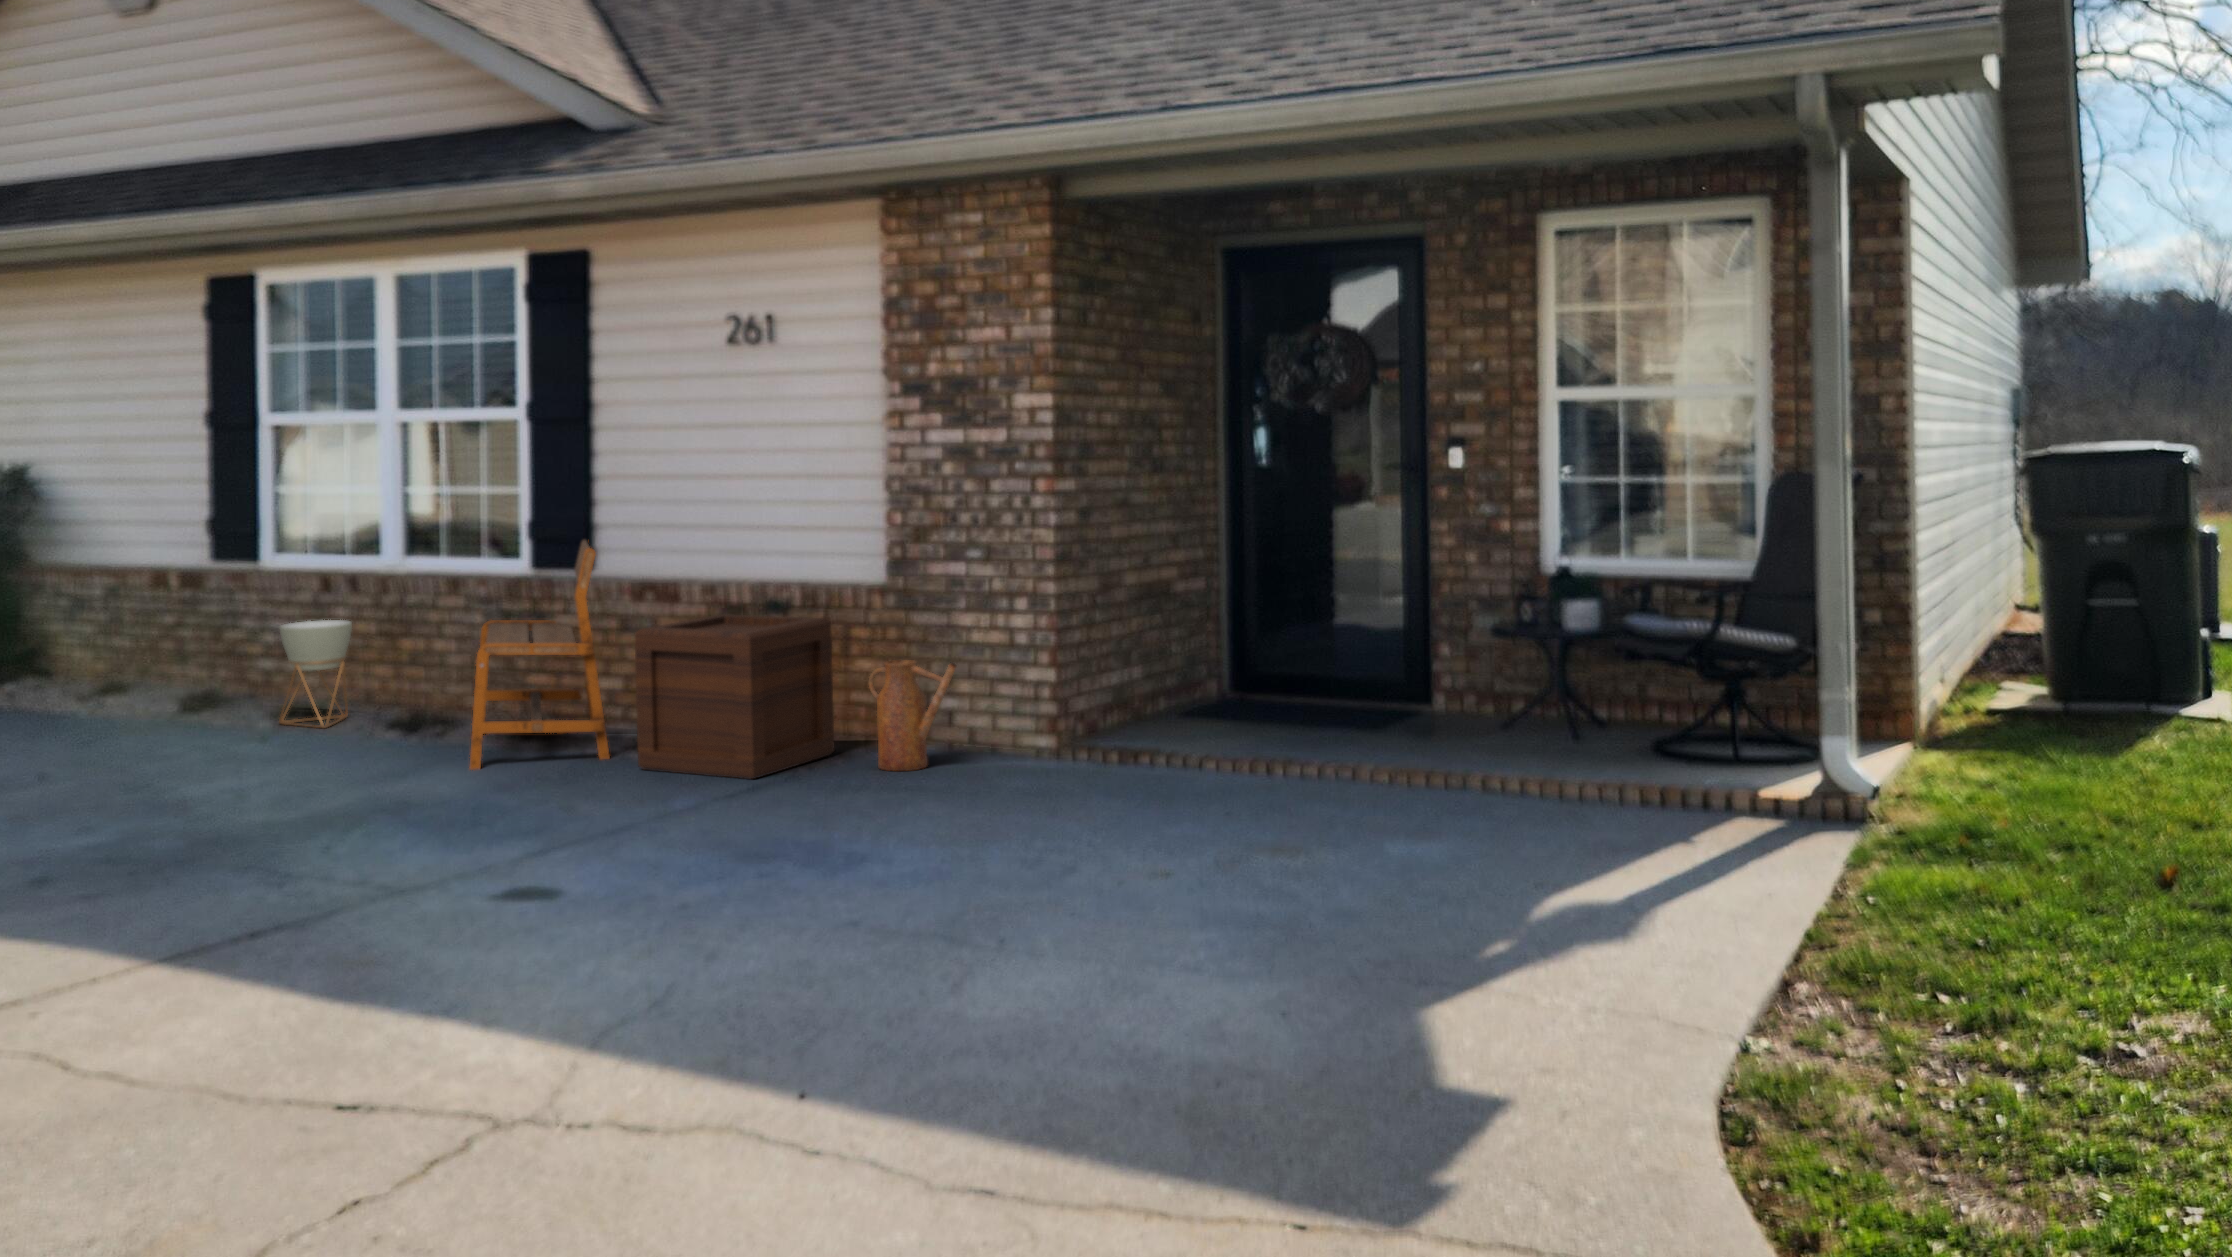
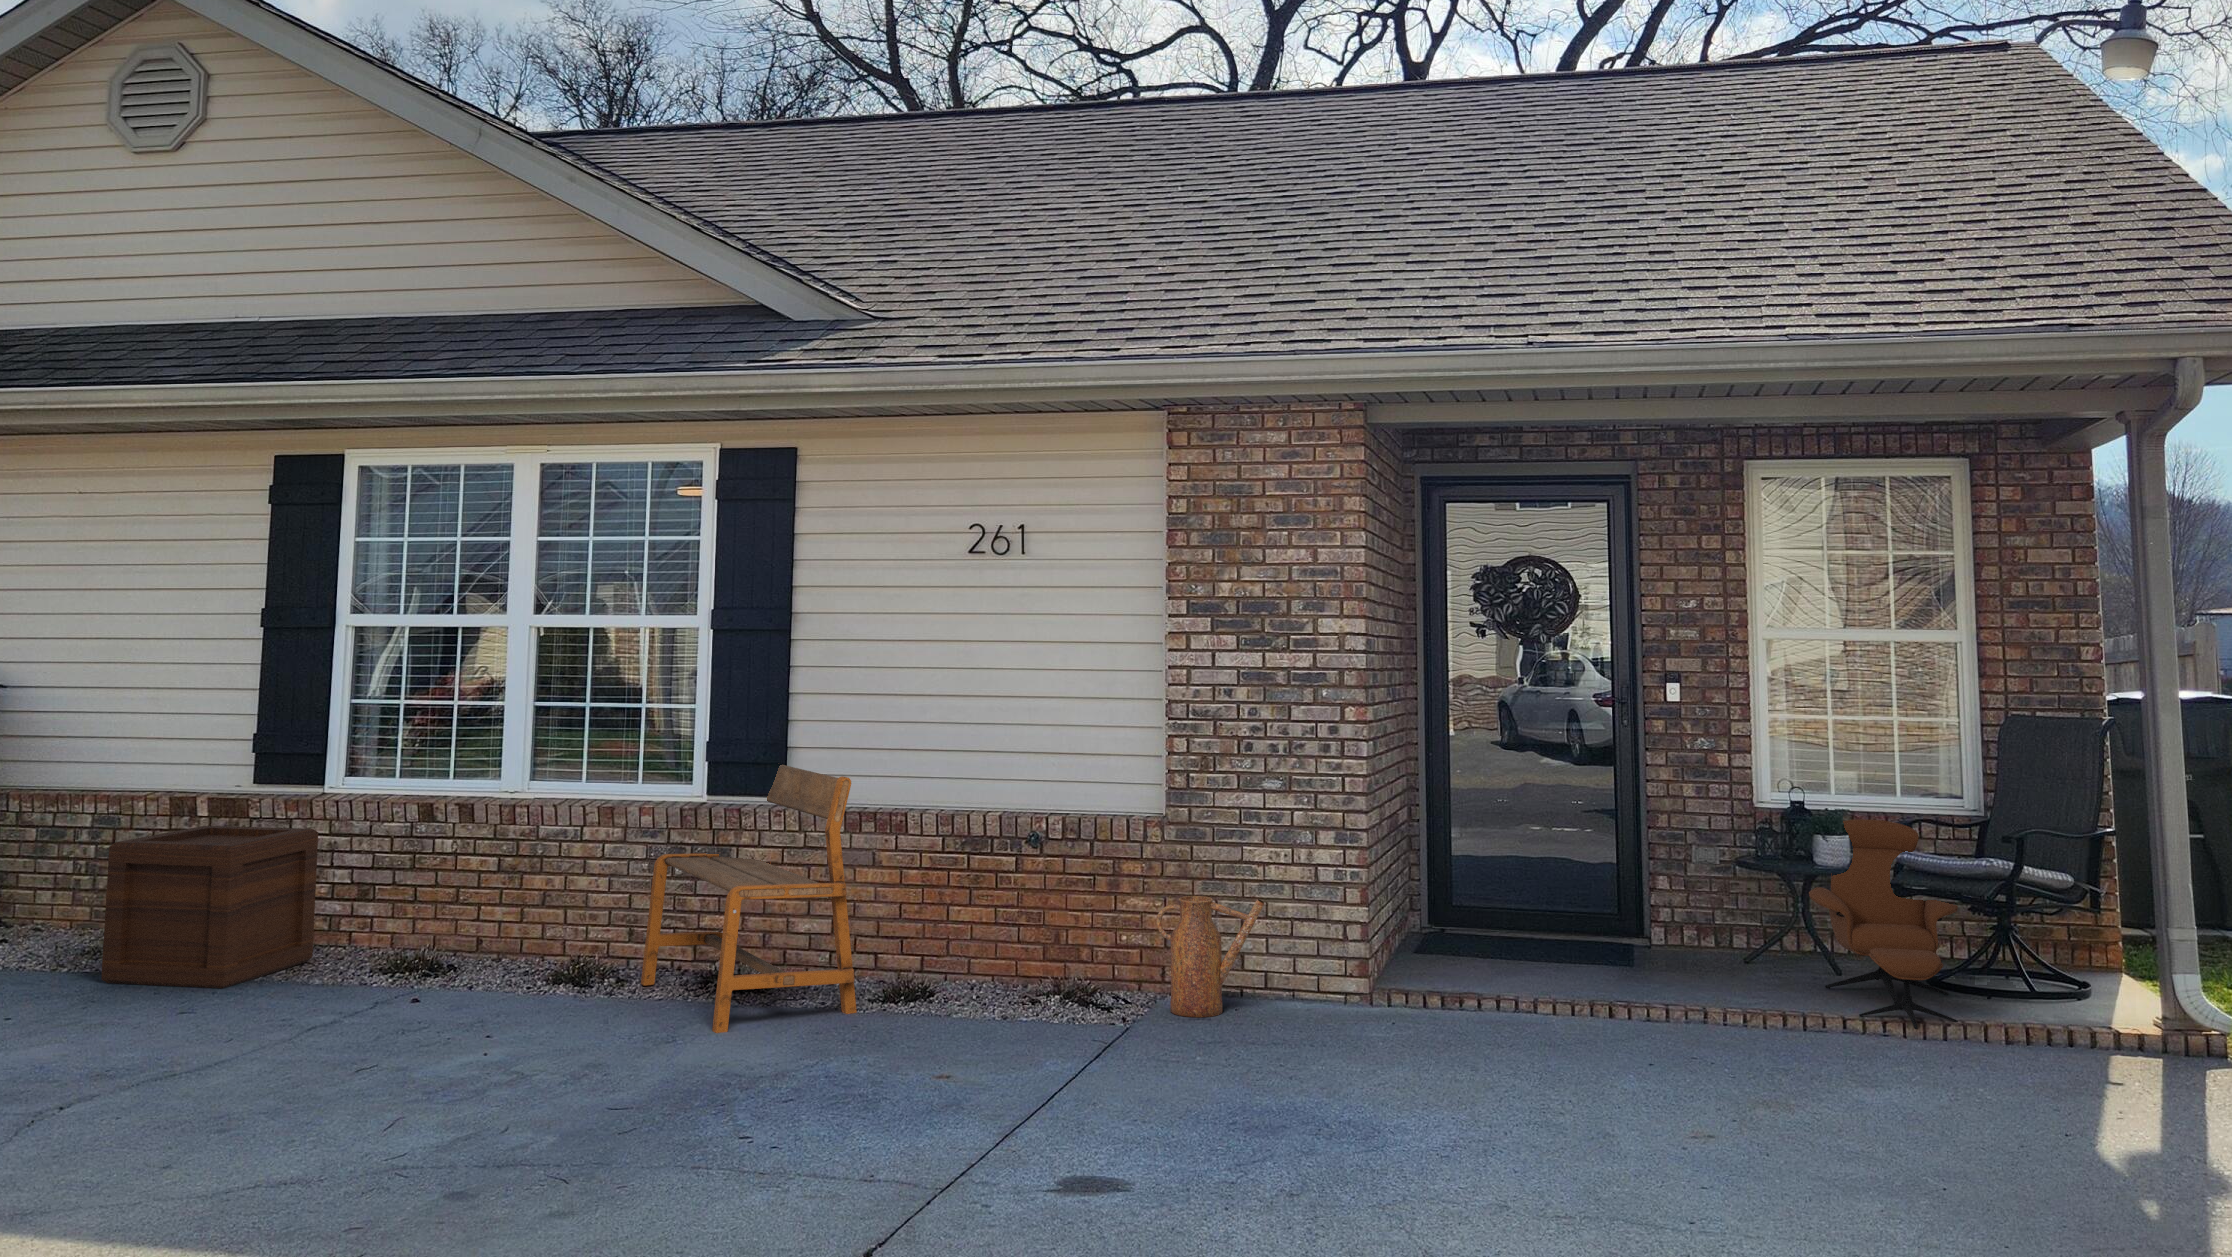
lounge chair: none [1554,592,1710,804] -> present [1809,819,1958,1029]
wooden crate: present [635,614,834,779] -> present [101,826,318,989]
planter: present [279,620,352,728] -> none [372,854,467,983]

